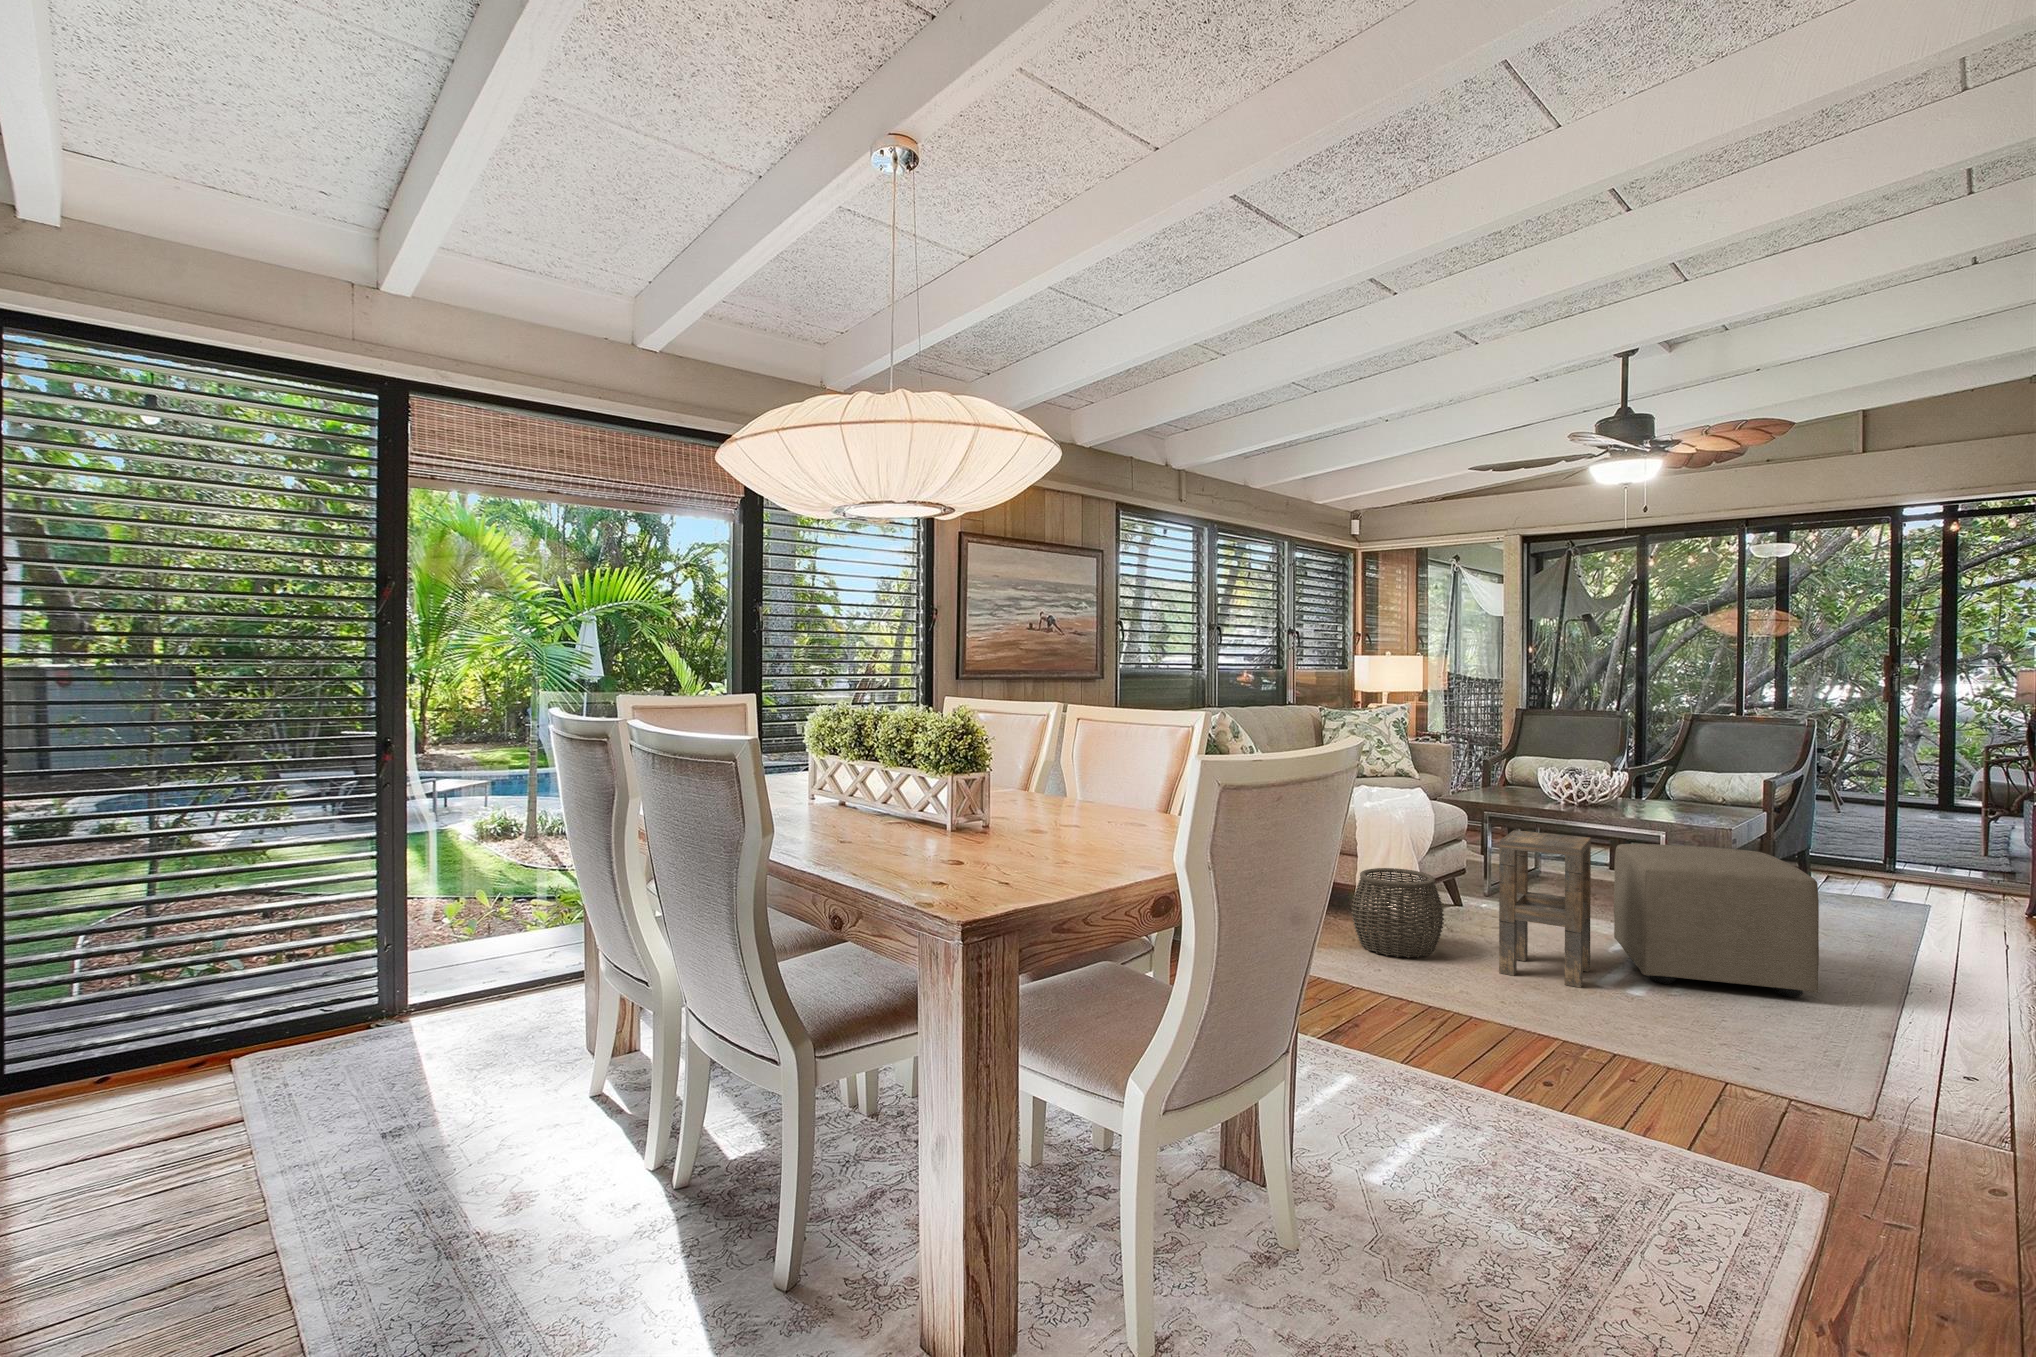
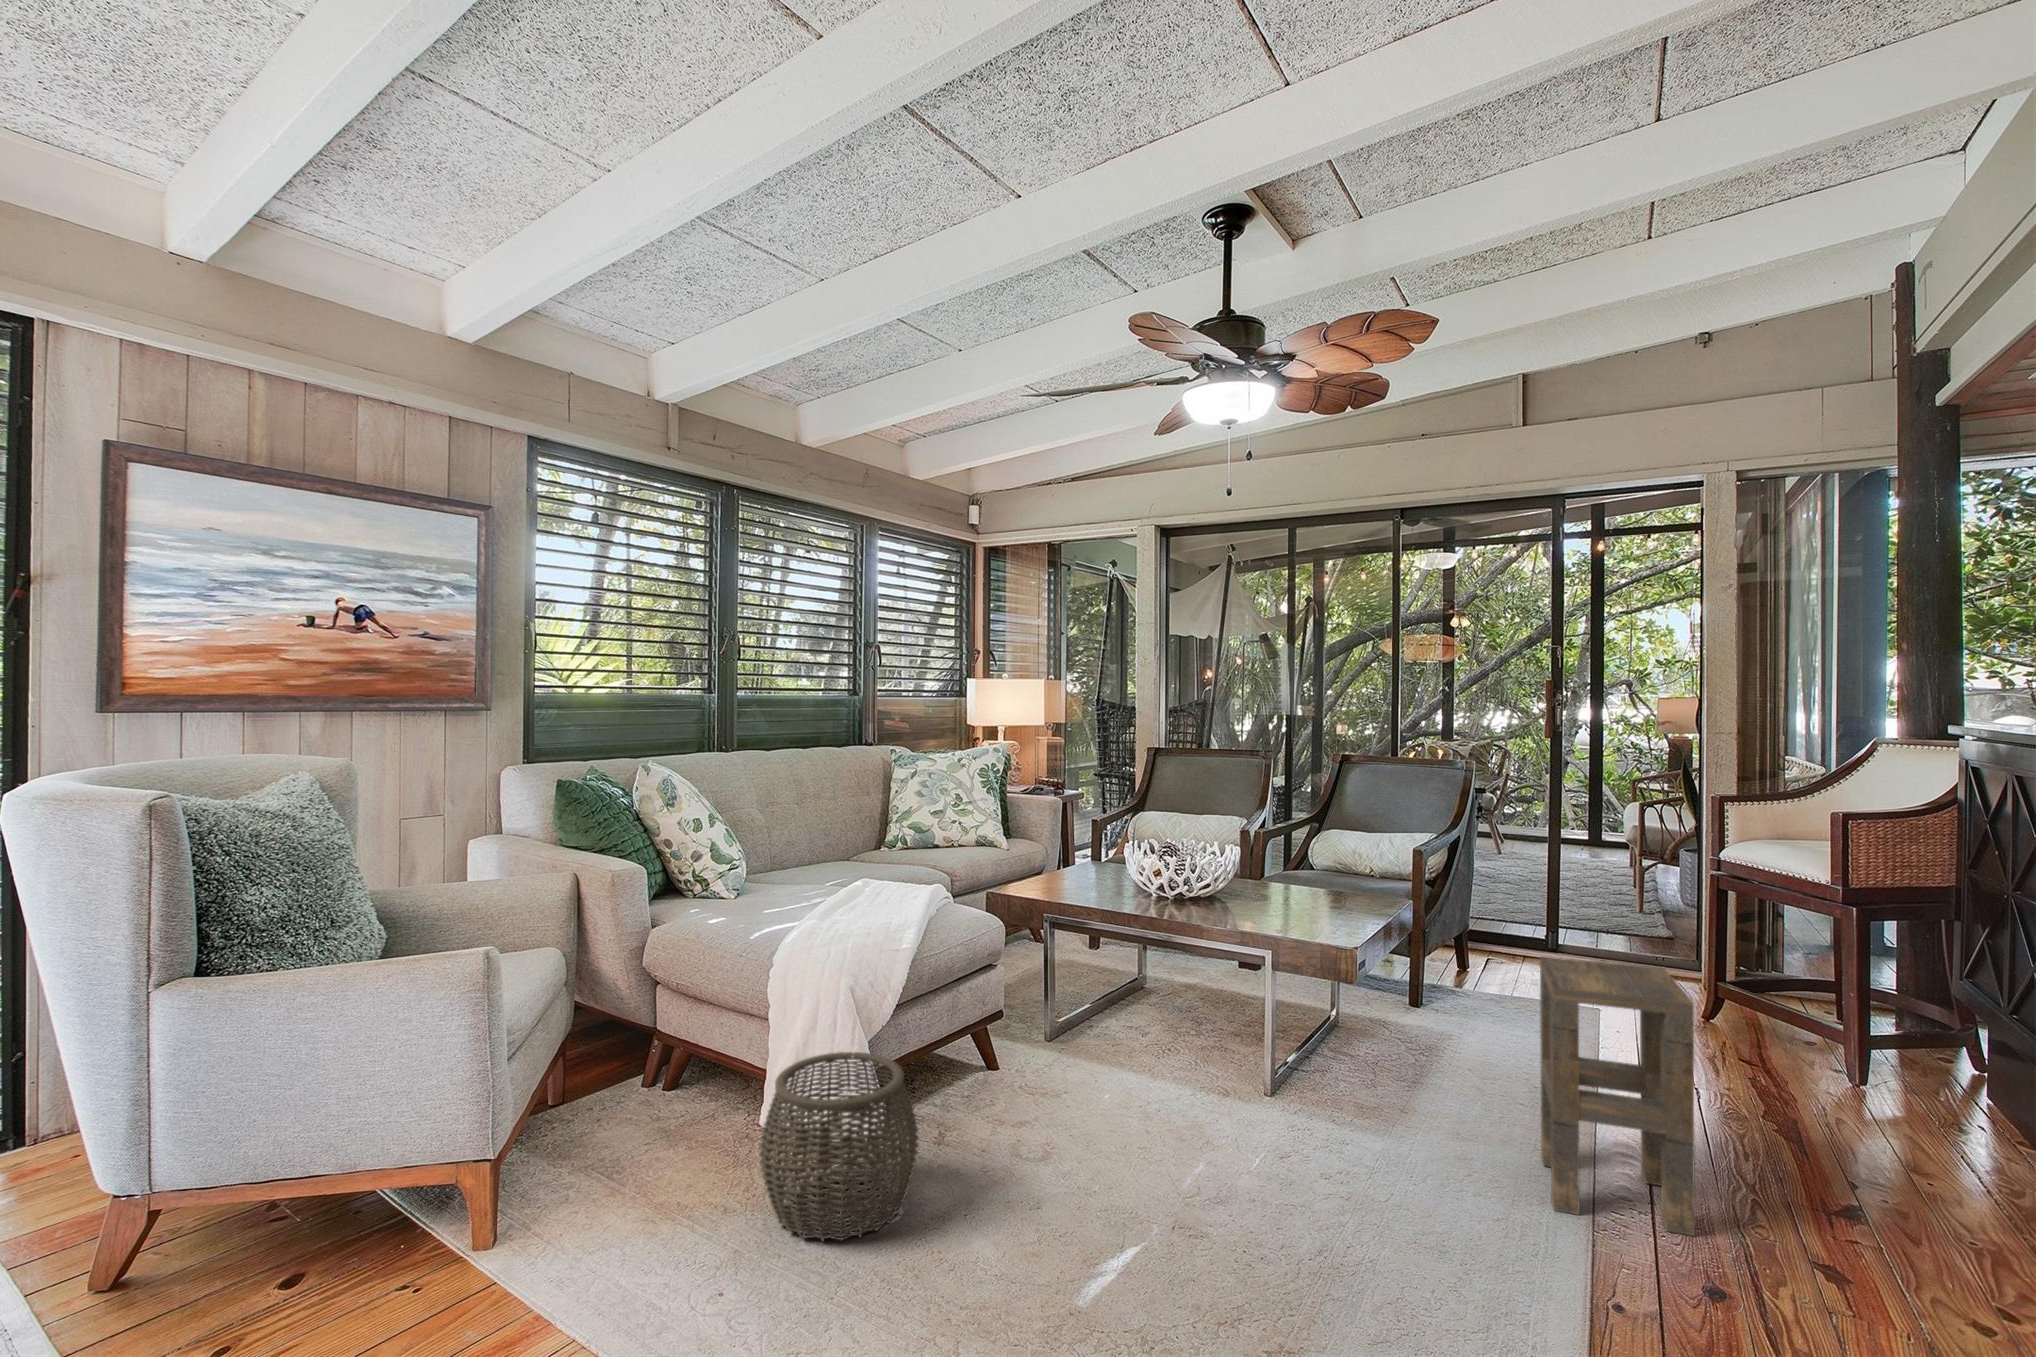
side table: present [1499,830,1591,988] -> present [1540,957,1695,1236]
ottoman: present [1614,844,1819,997] -> none [1201,985,1487,1279]

